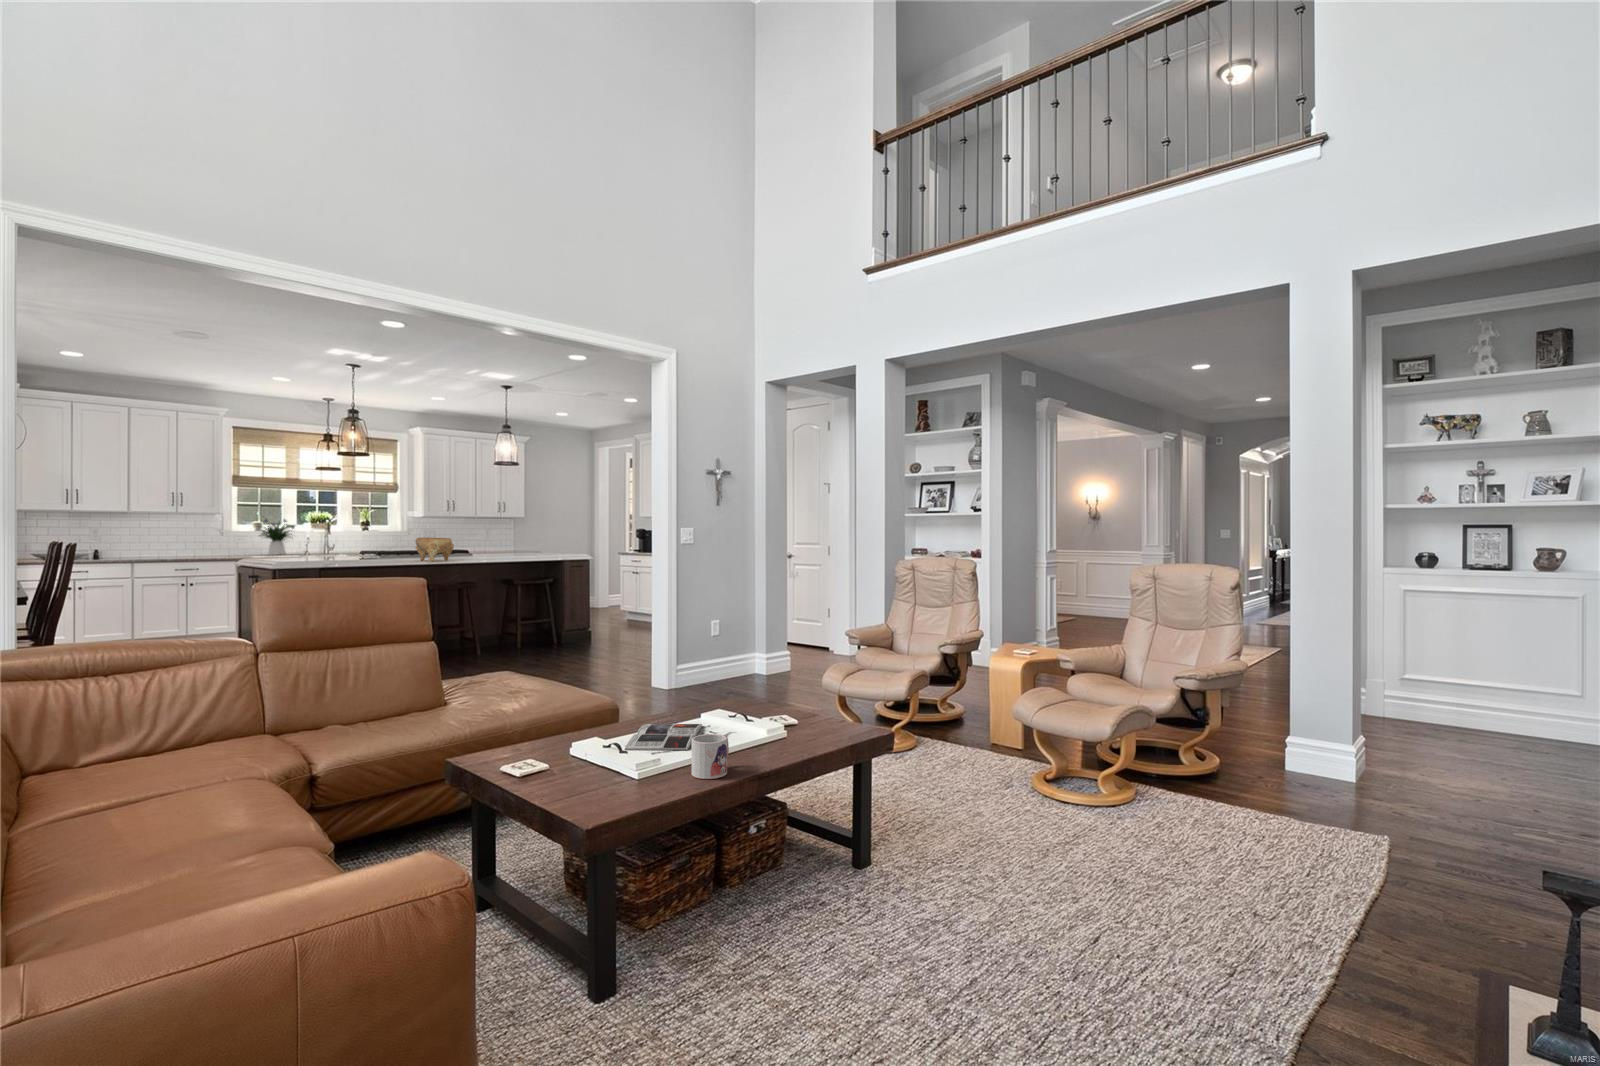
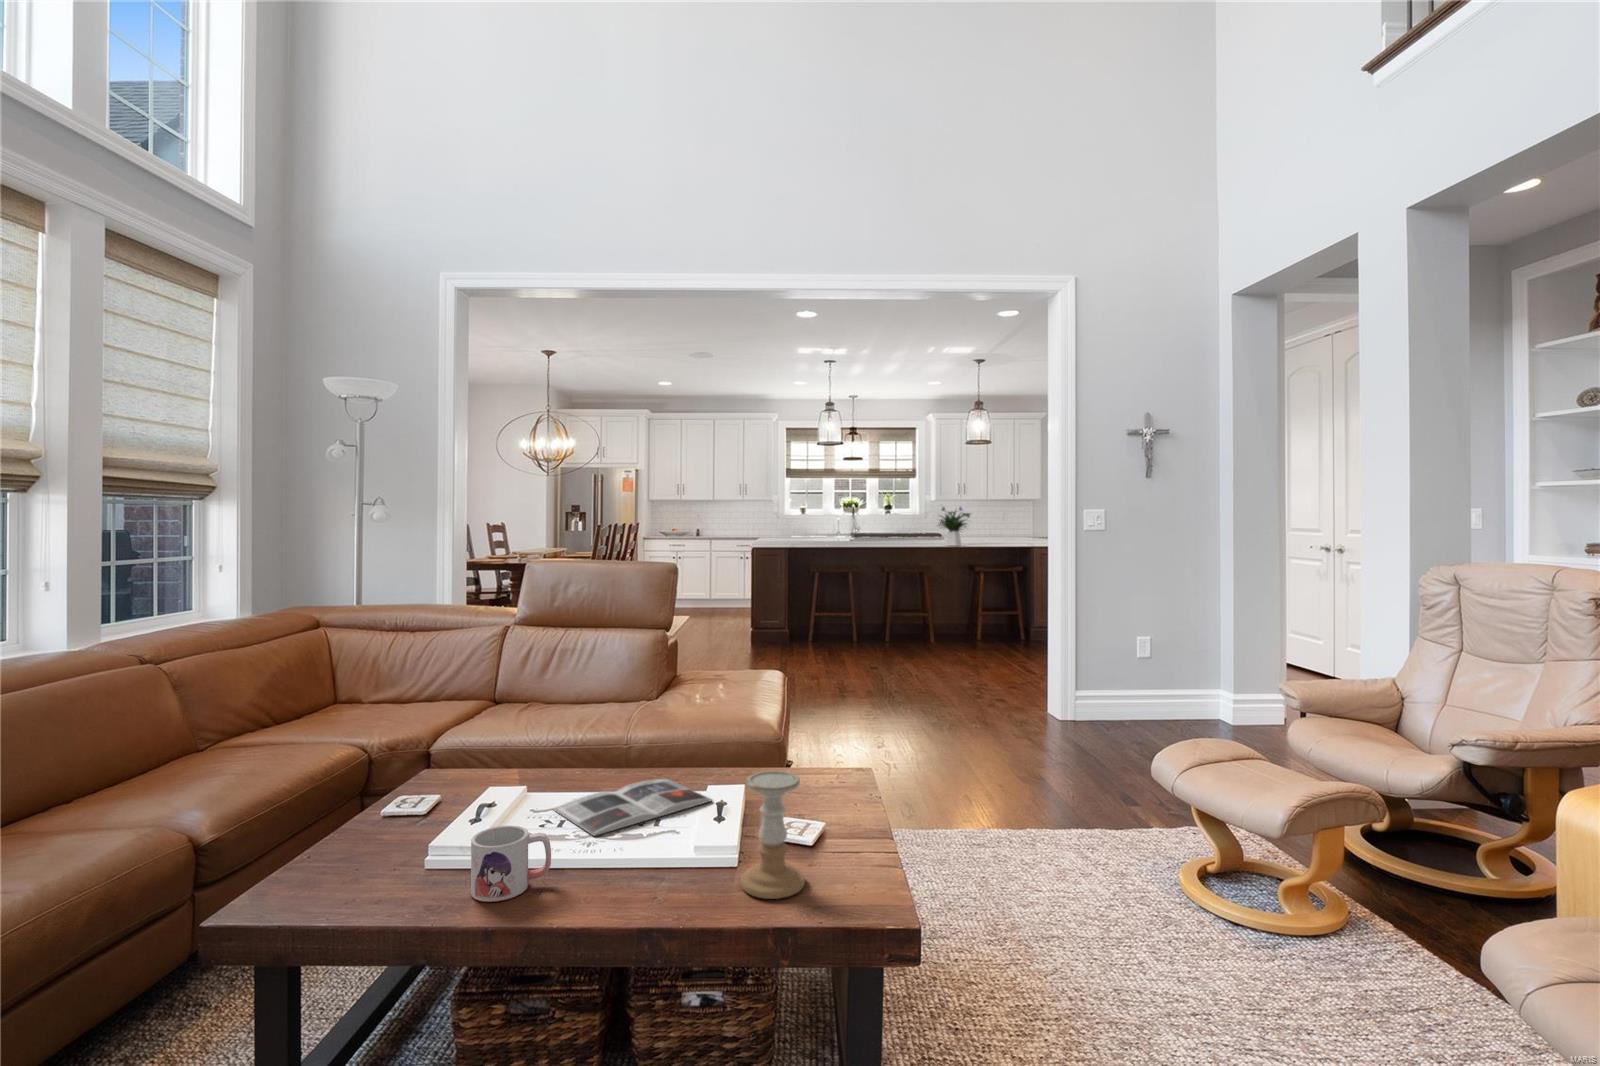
flower arrangement: present [259,519,295,555] -> present [939,507,970,546]
decorative bowl: present [416,538,454,561] -> none [880,521,916,545]
candle holder: none [803,676,839,743] -> present [741,771,805,899]

